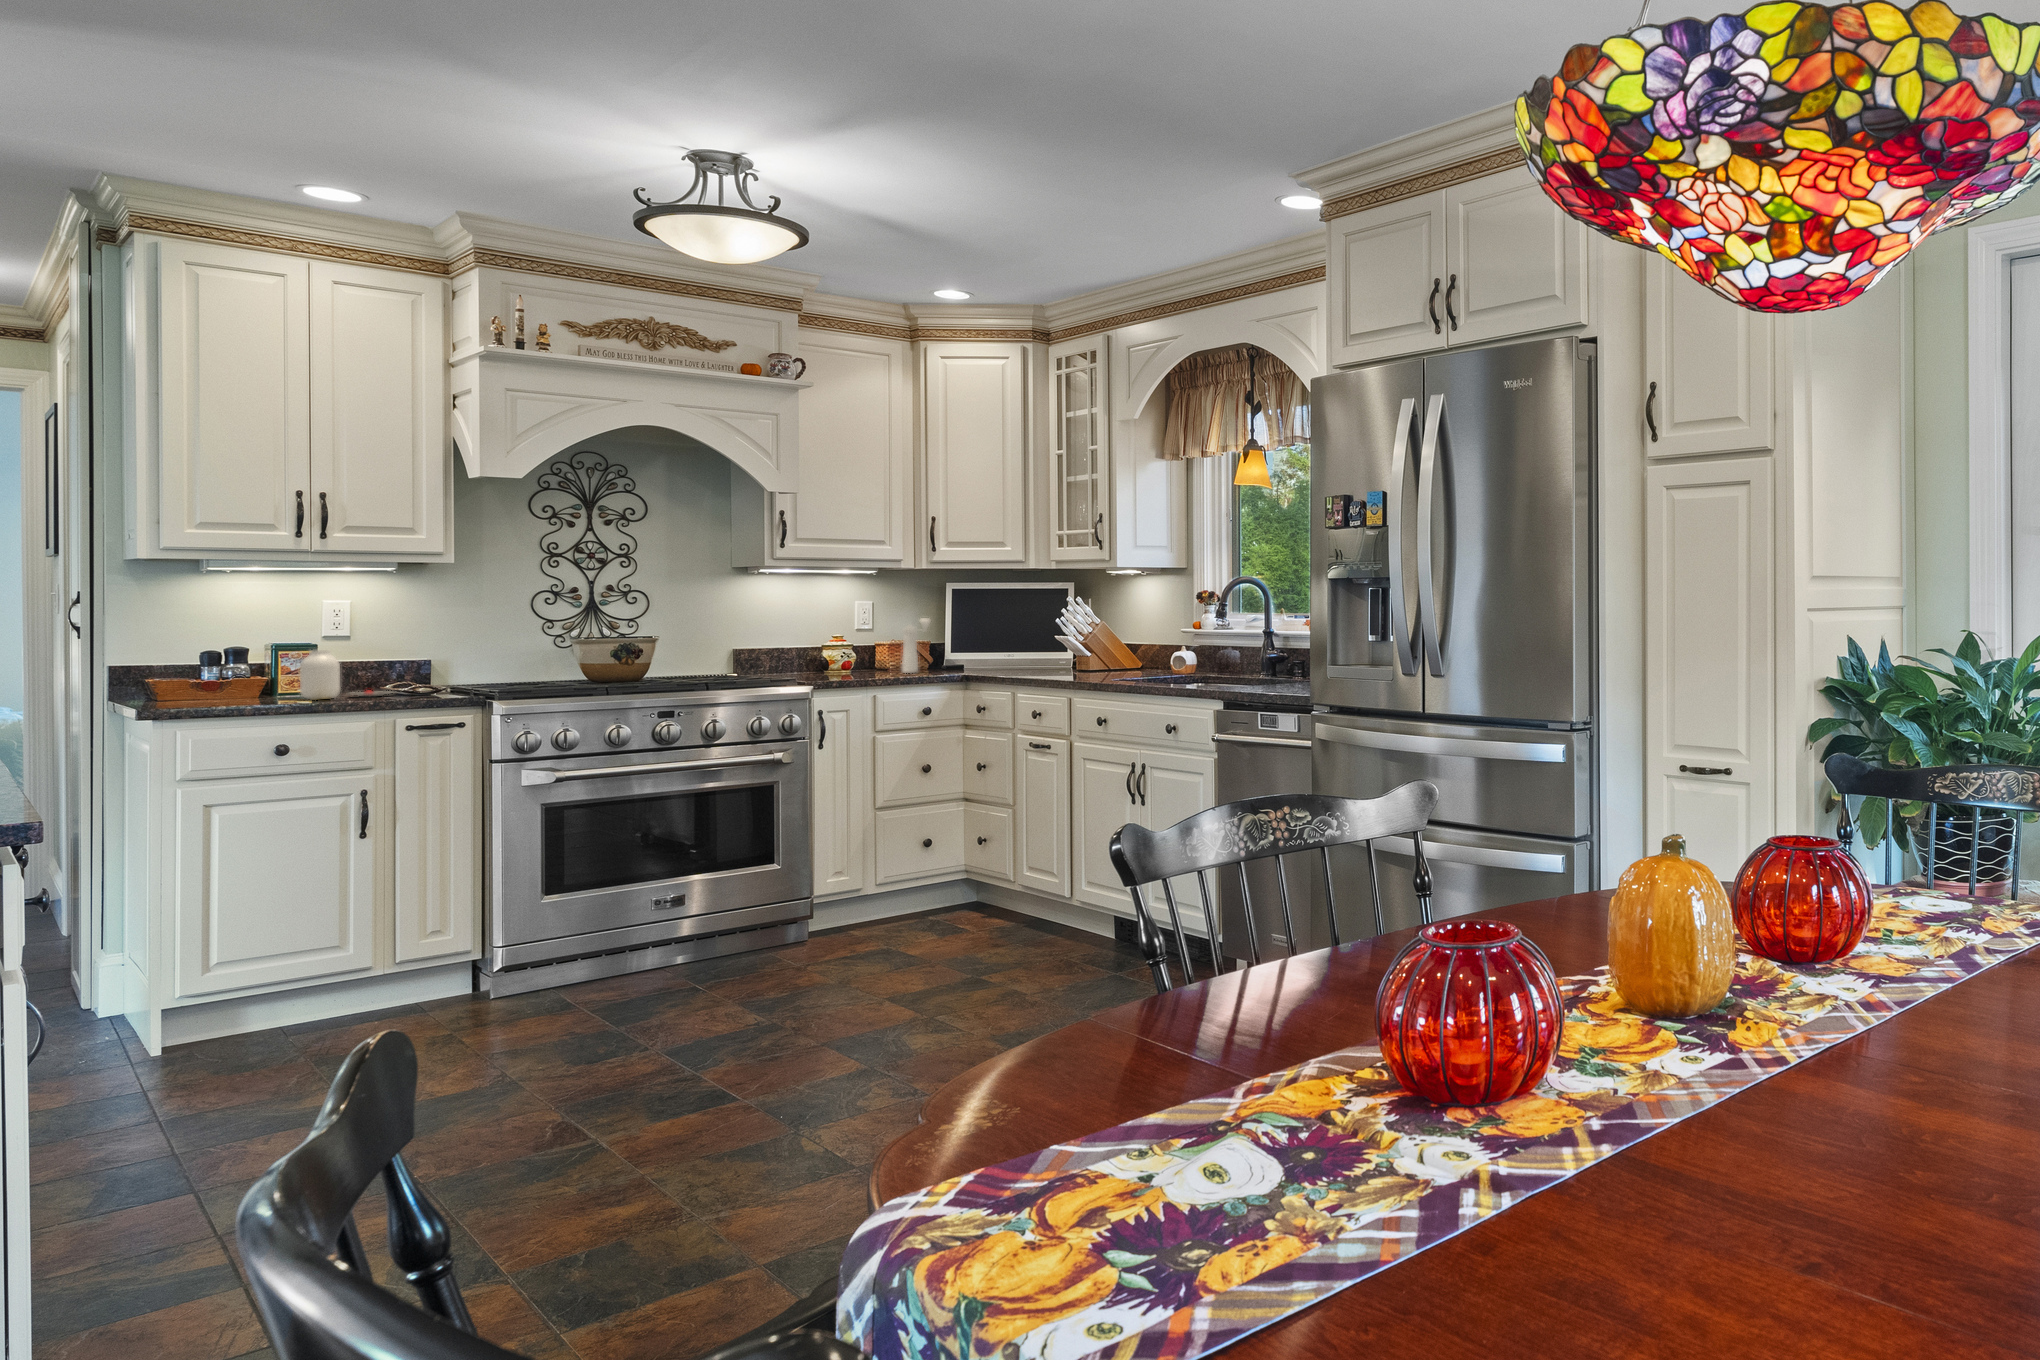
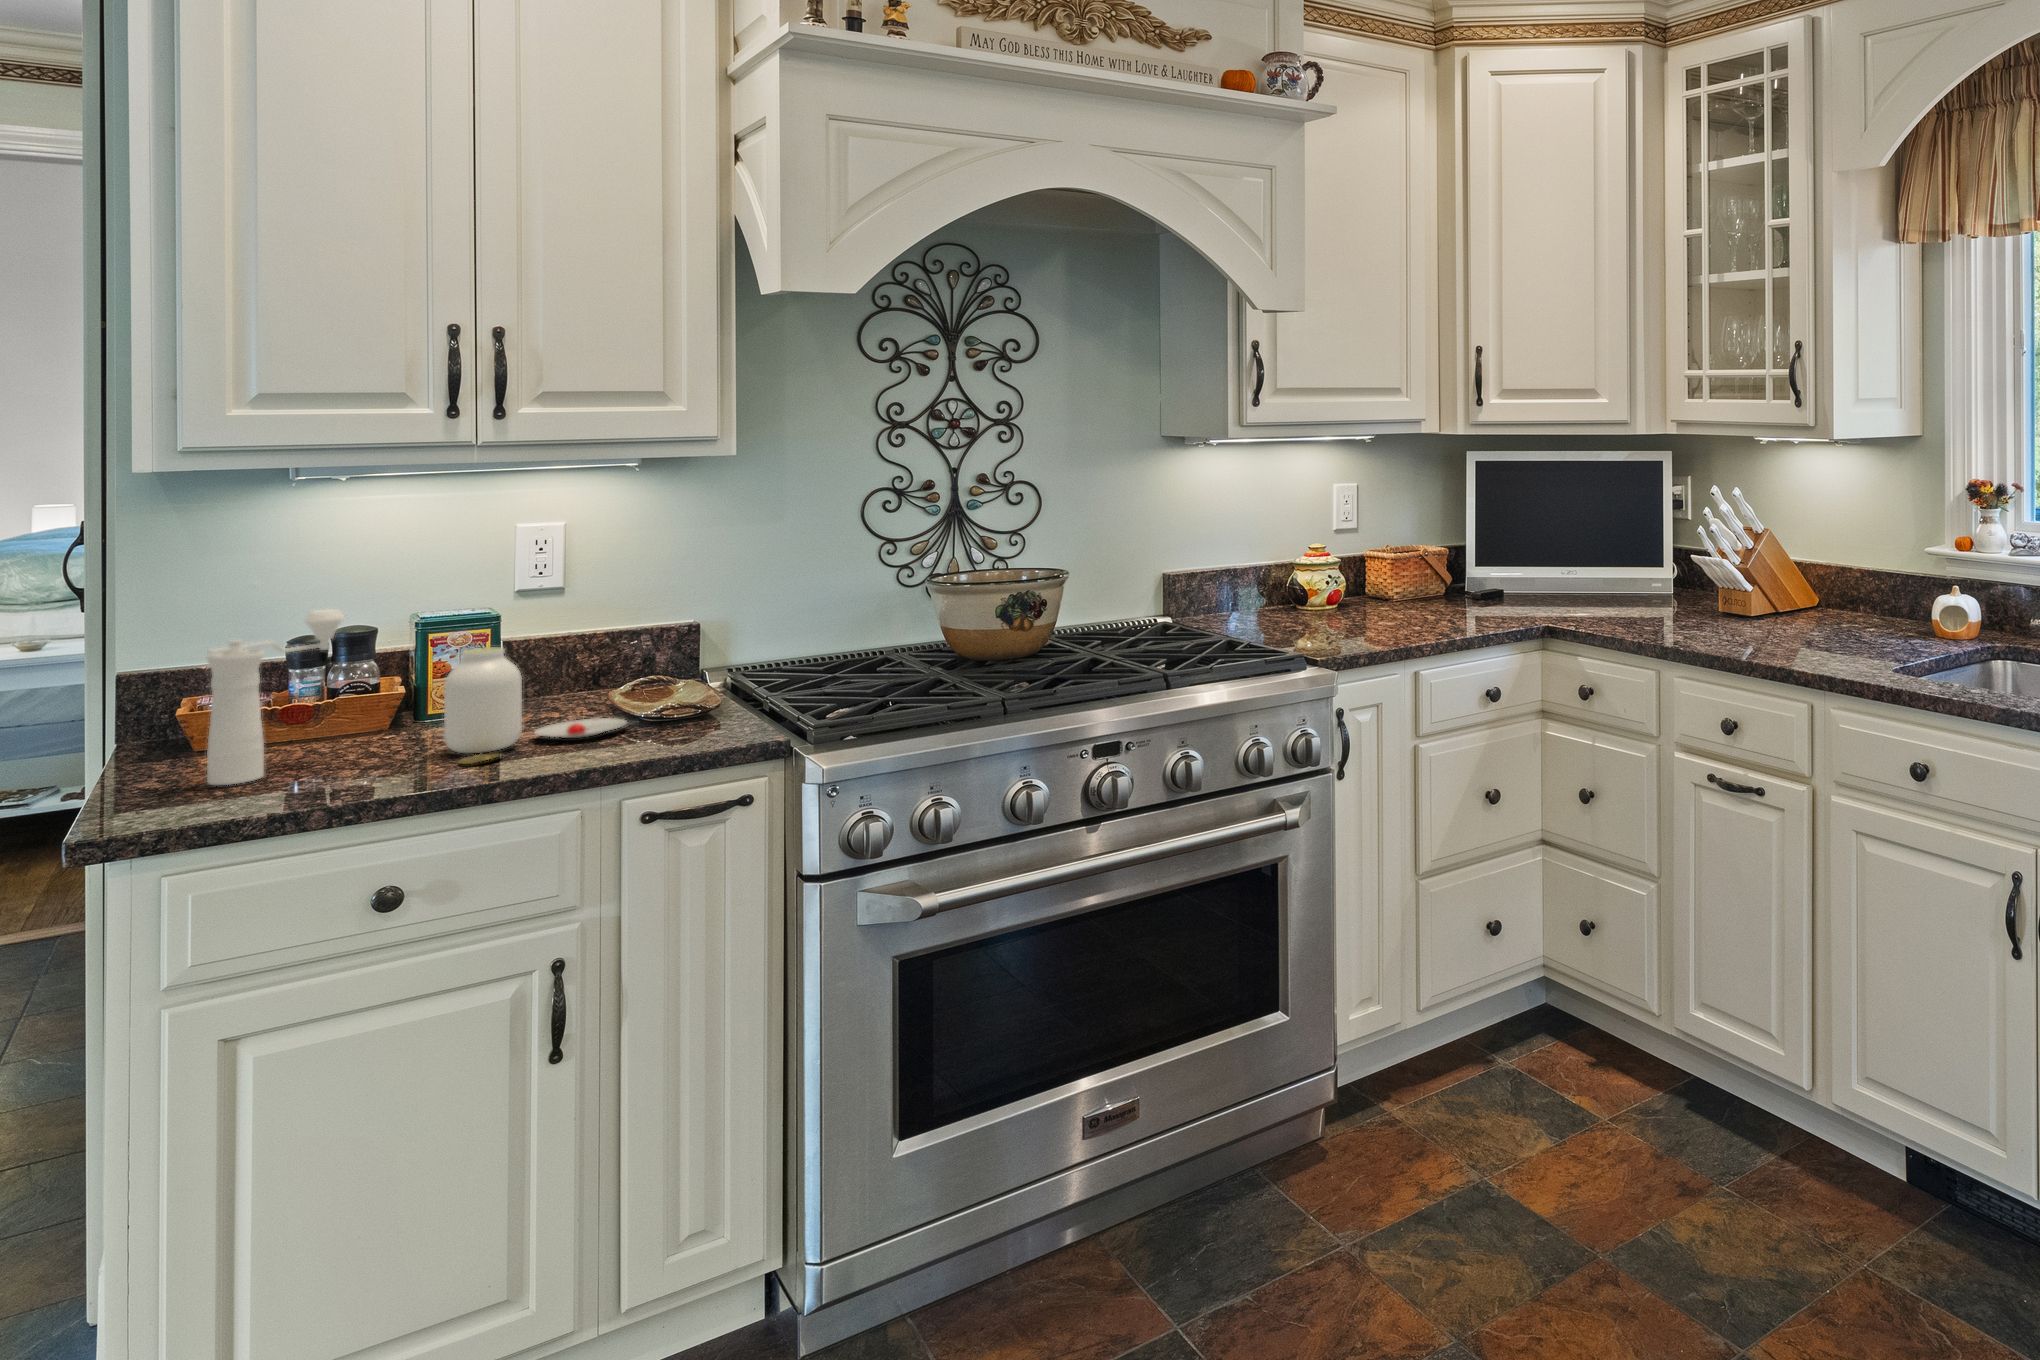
pepper mill: present [902,618,930,673] -> present [207,609,344,785]

